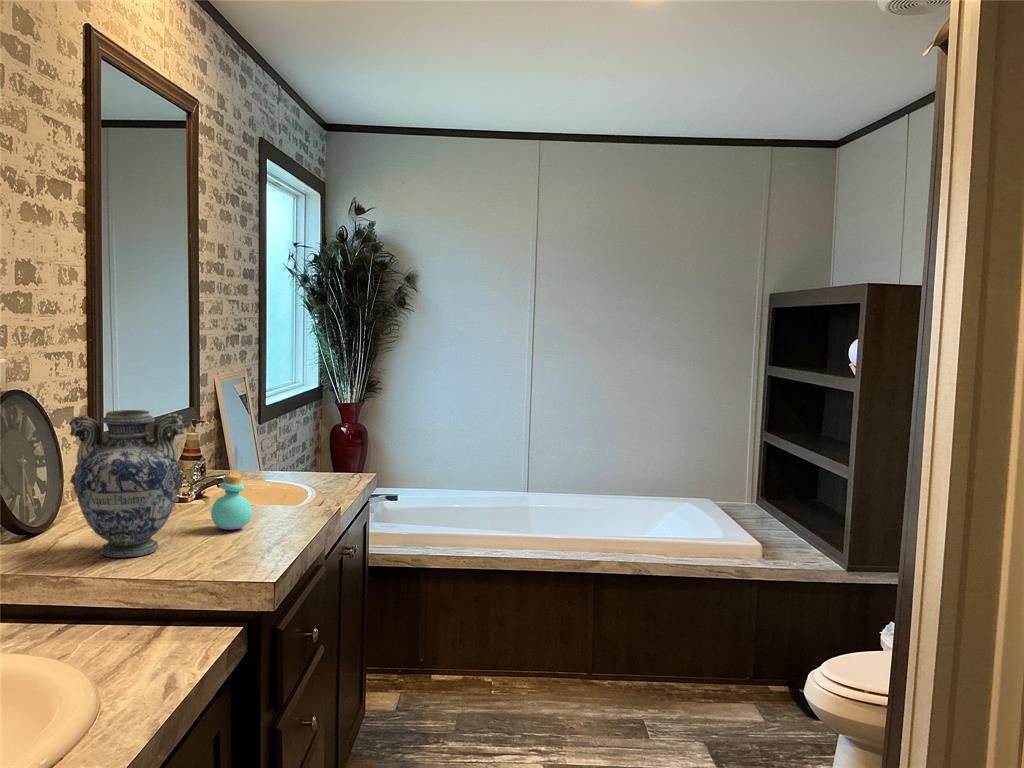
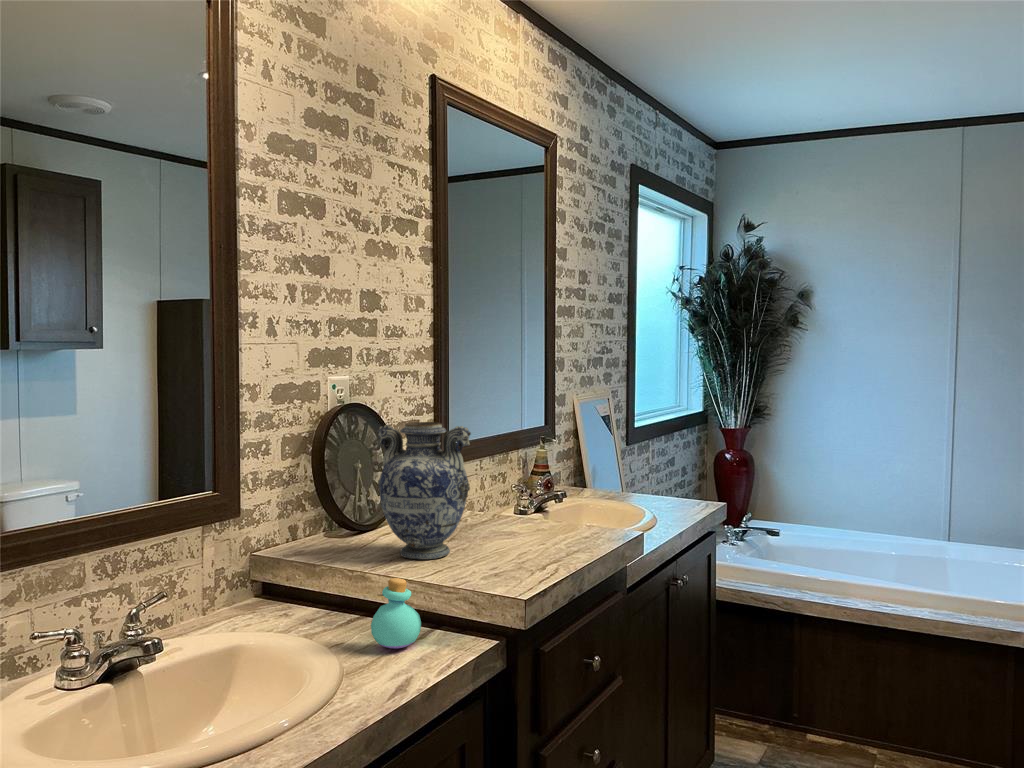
perfume bottle: present [211,475,252,530] -> present [371,578,421,649]

